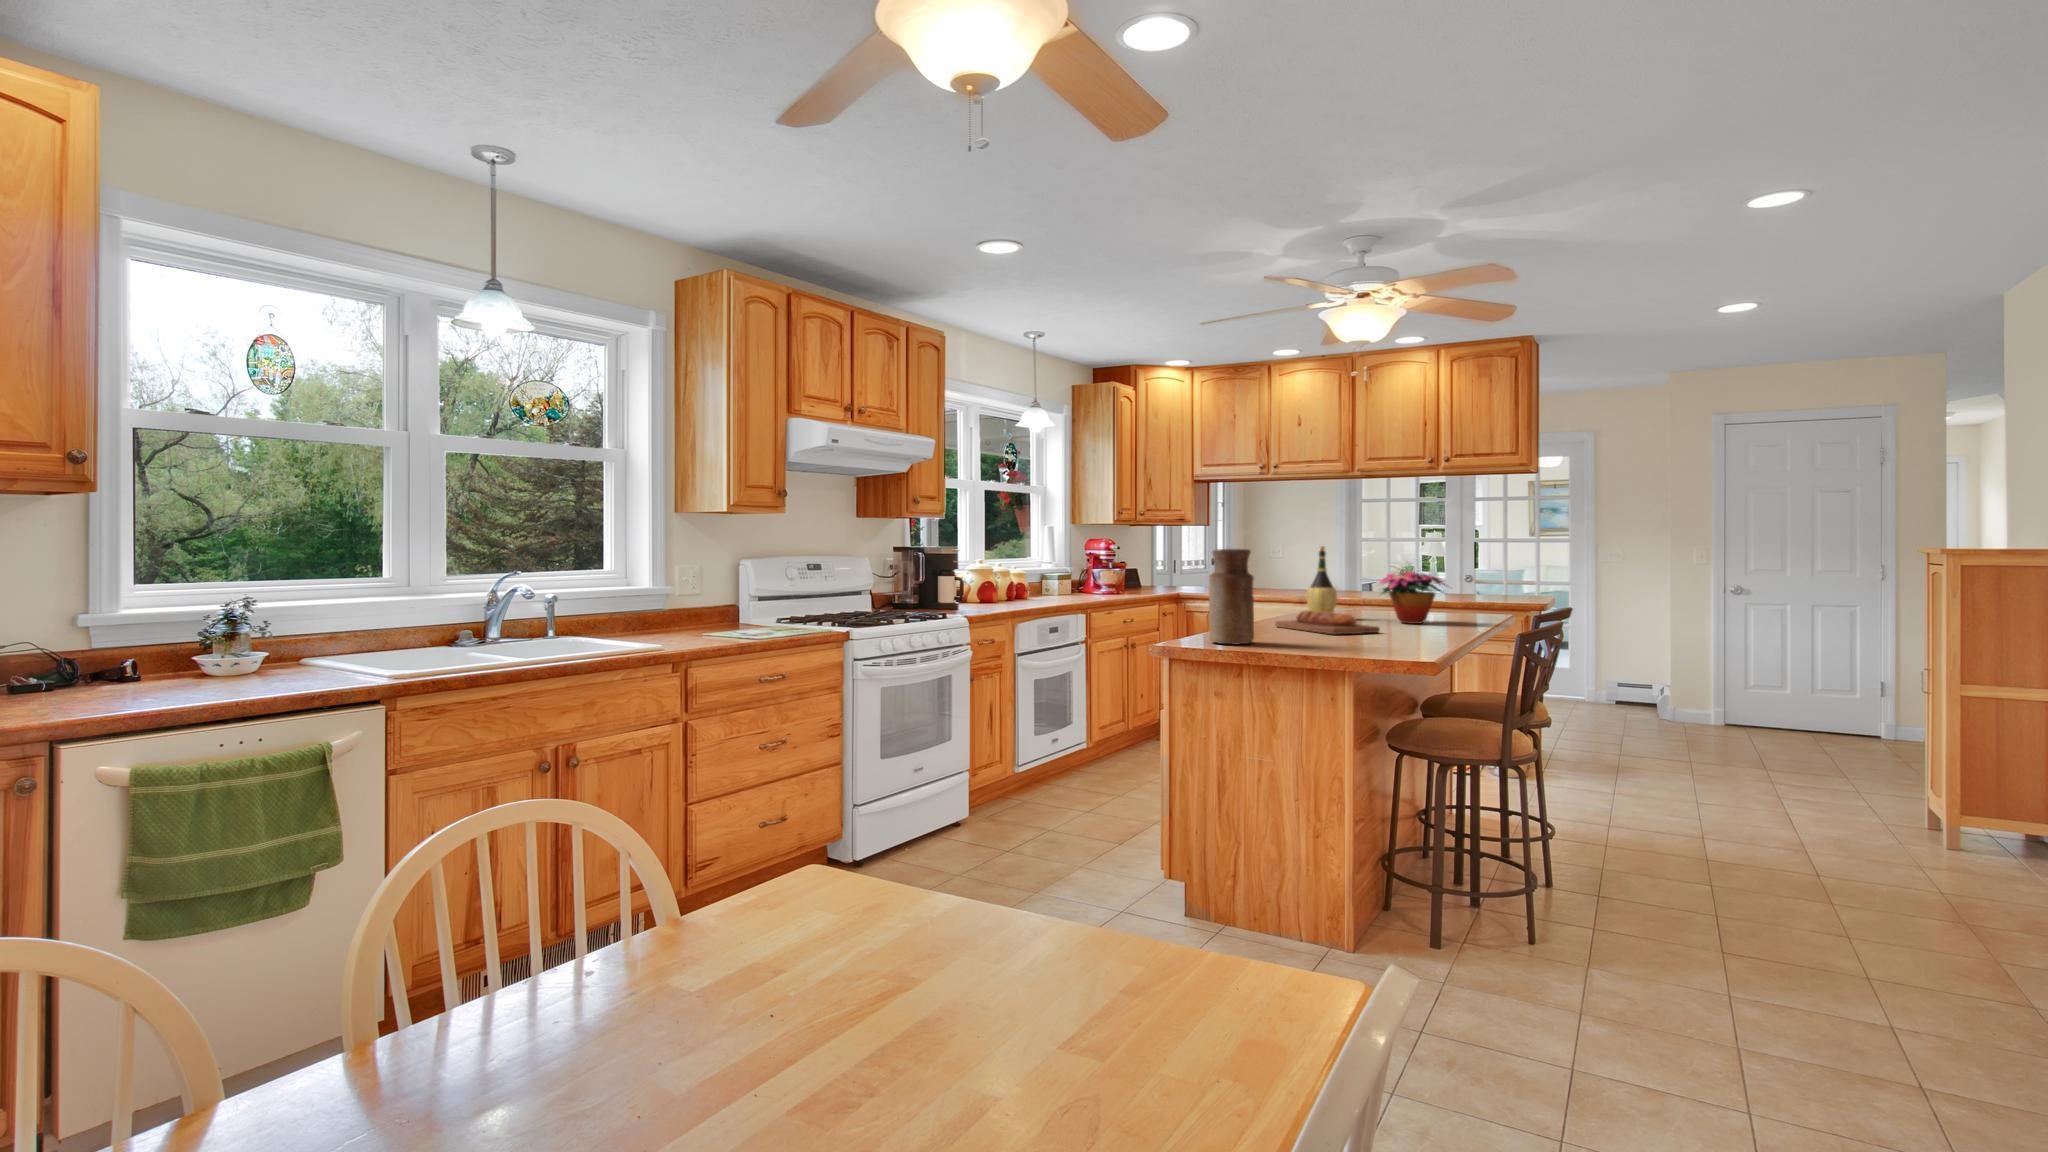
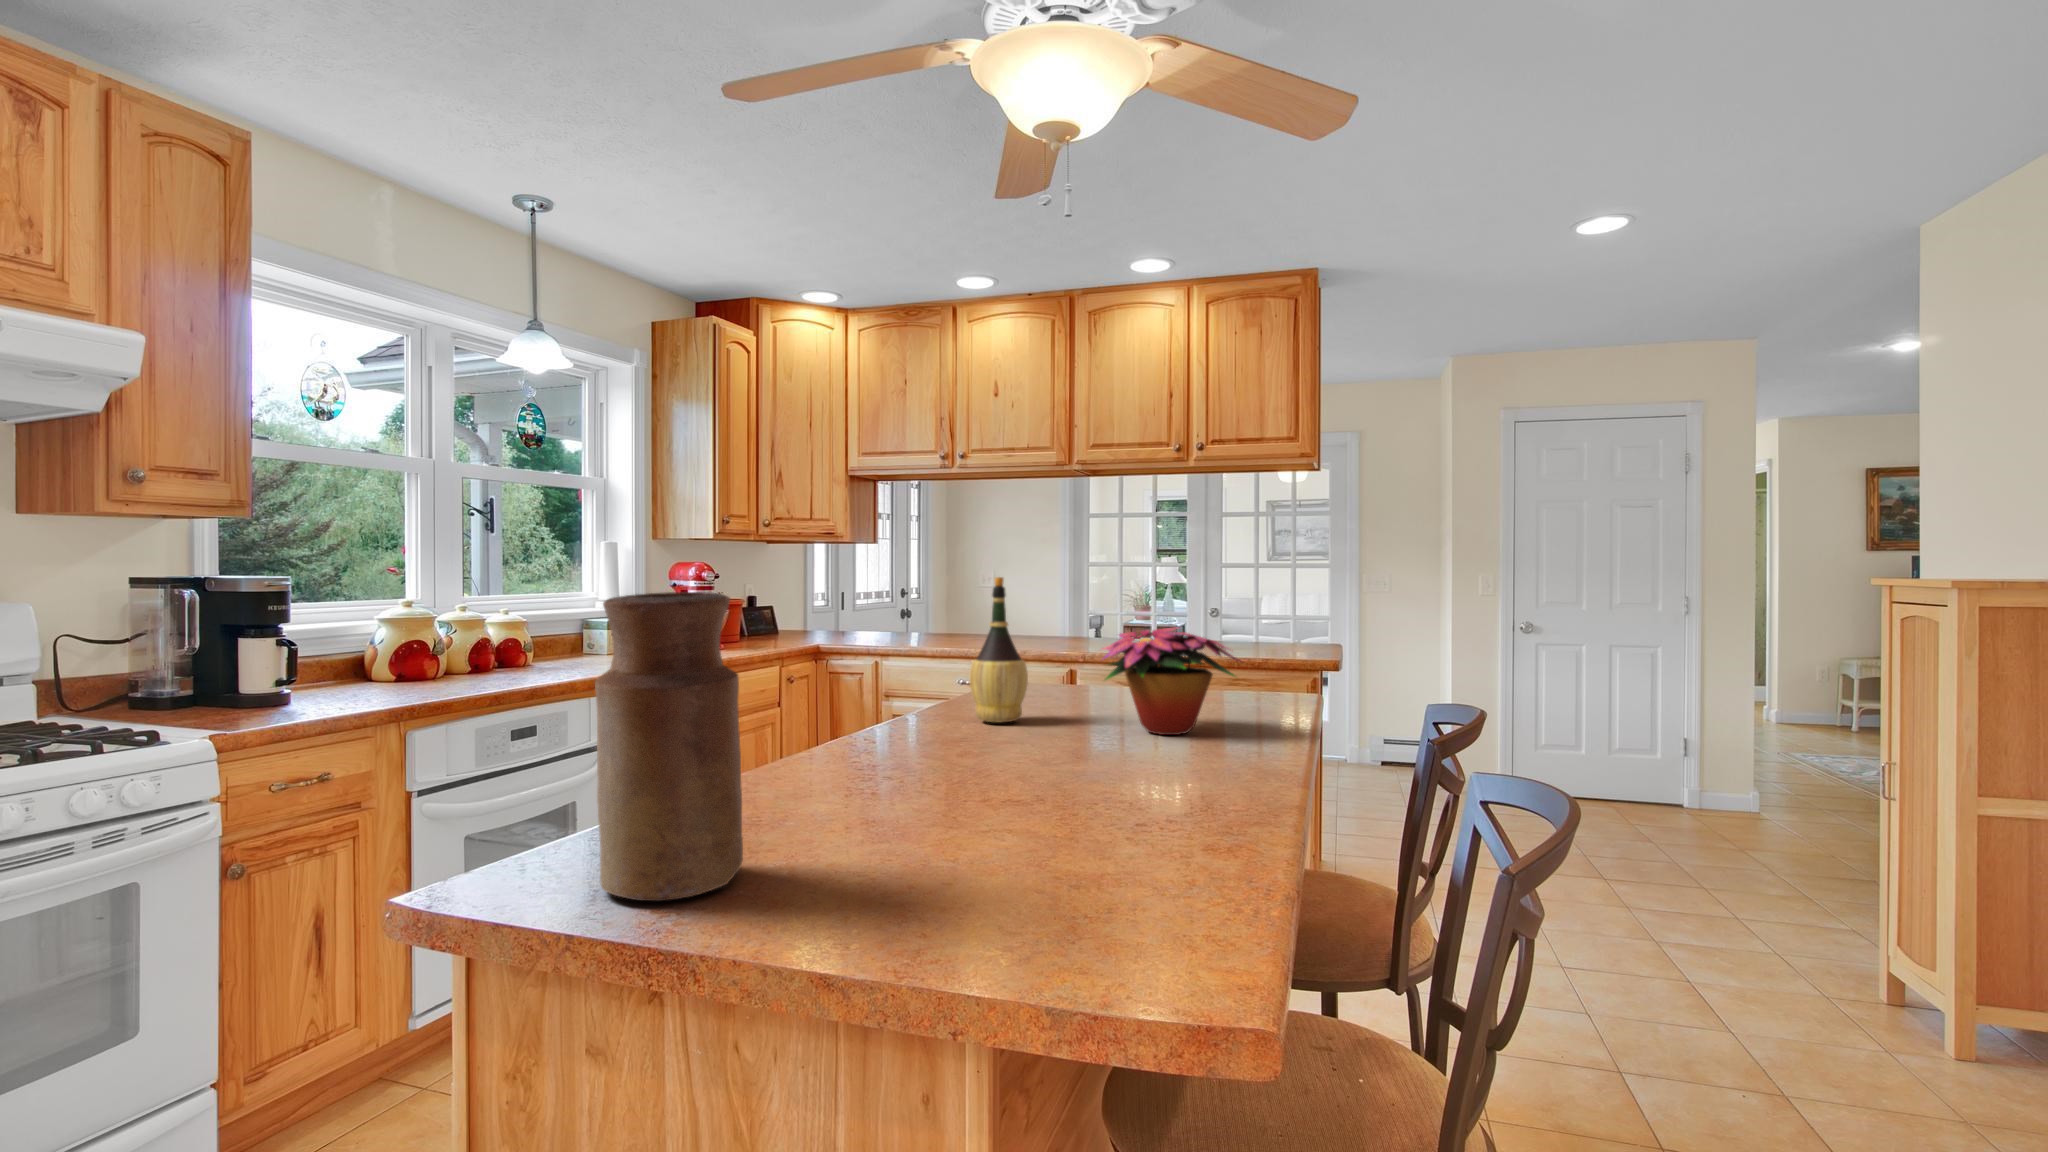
bread loaf: present [1275,611,1380,634] -> none [883,724,1106,801]

